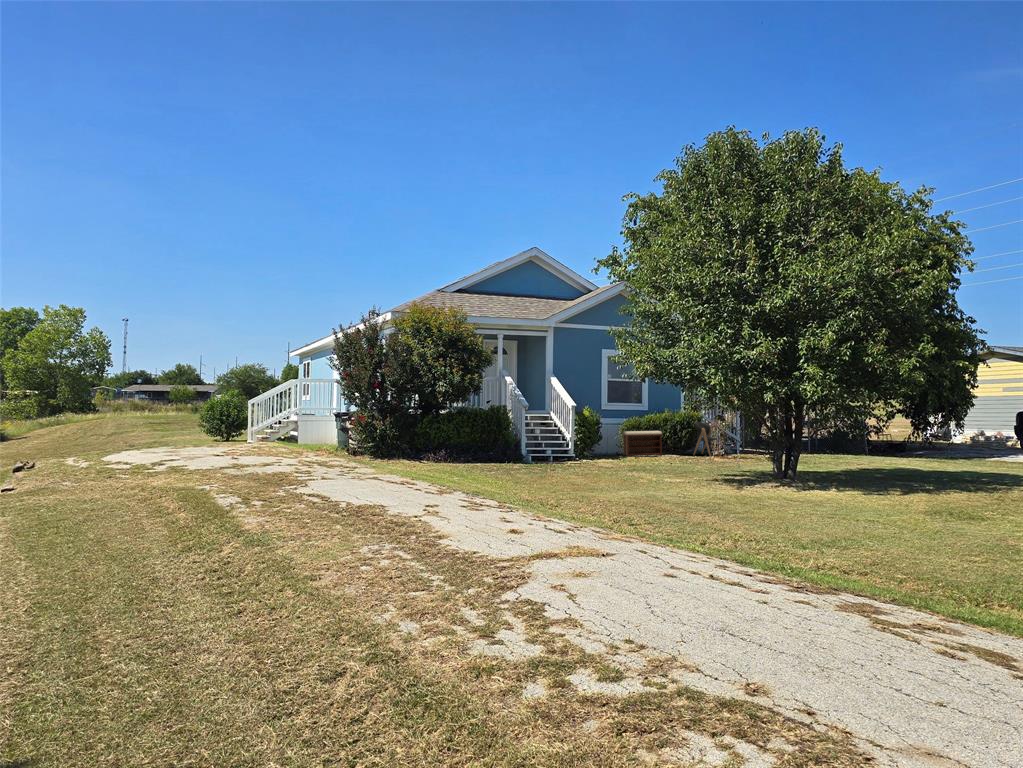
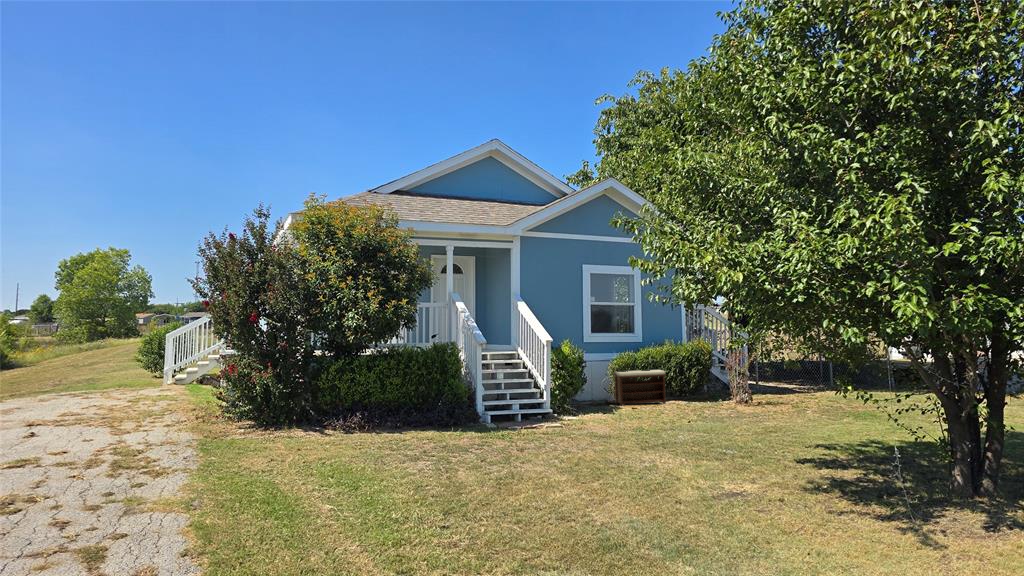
chair: present [693,422,721,456] -> none [704,356,740,403]

